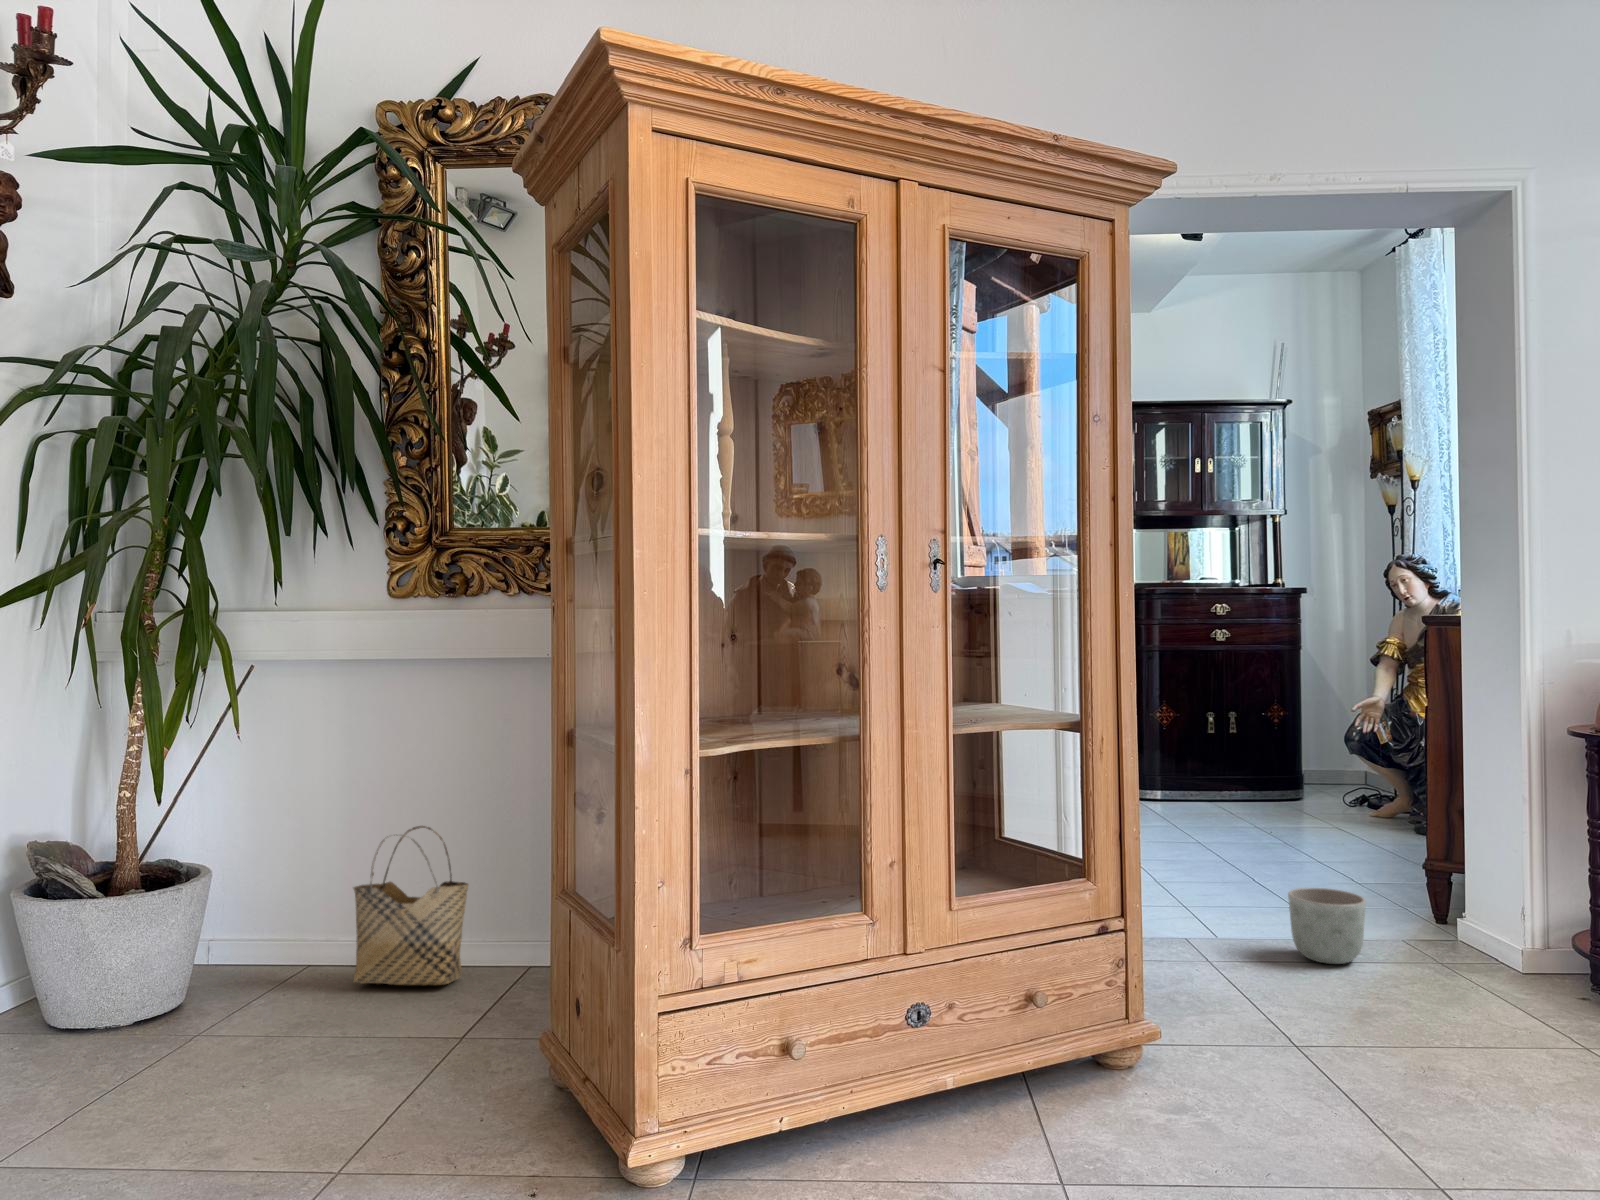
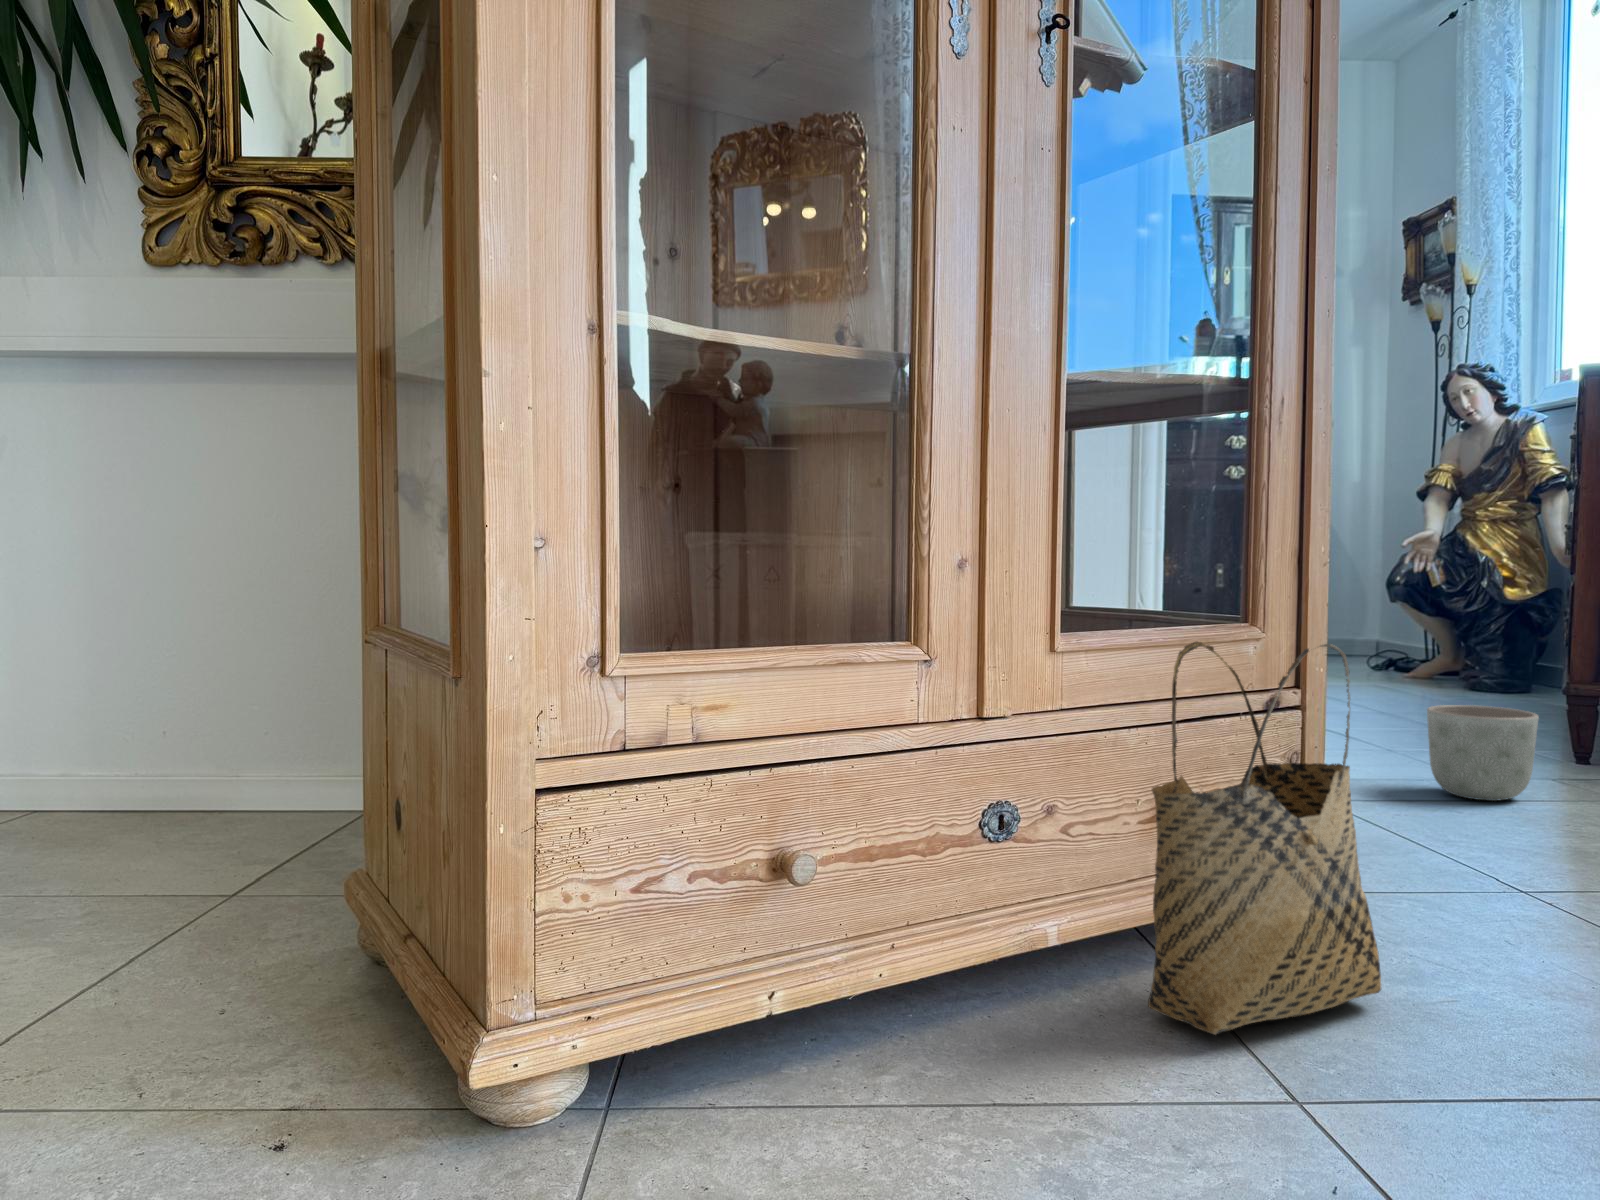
woven basket: present [353,826,468,985] -> present [1148,642,1381,1035]

